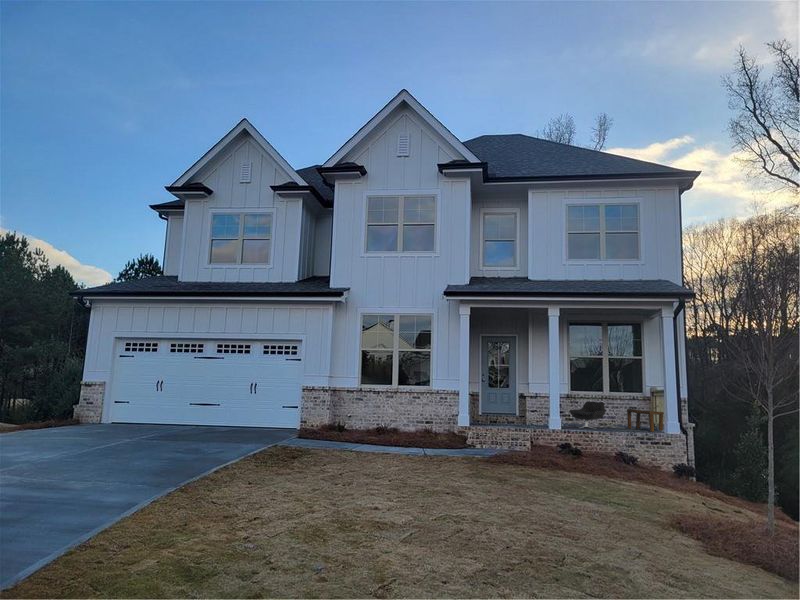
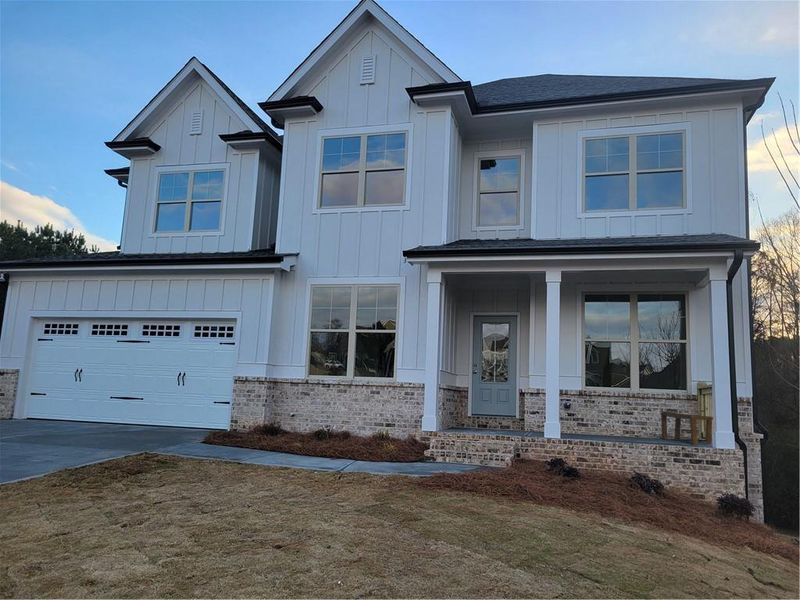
lounge chair: present [569,401,605,428] -> none [579,400,629,438]

